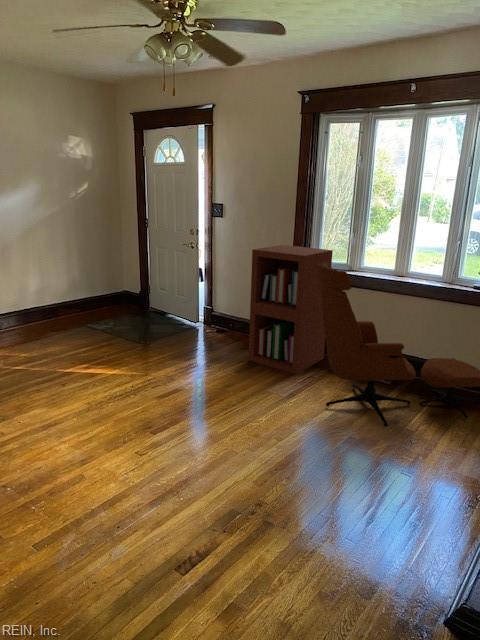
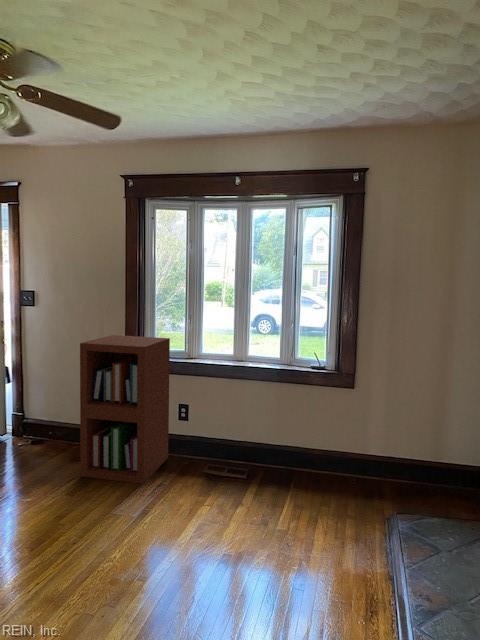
lounge chair: present [318,262,480,426] -> none [167,353,339,531]

